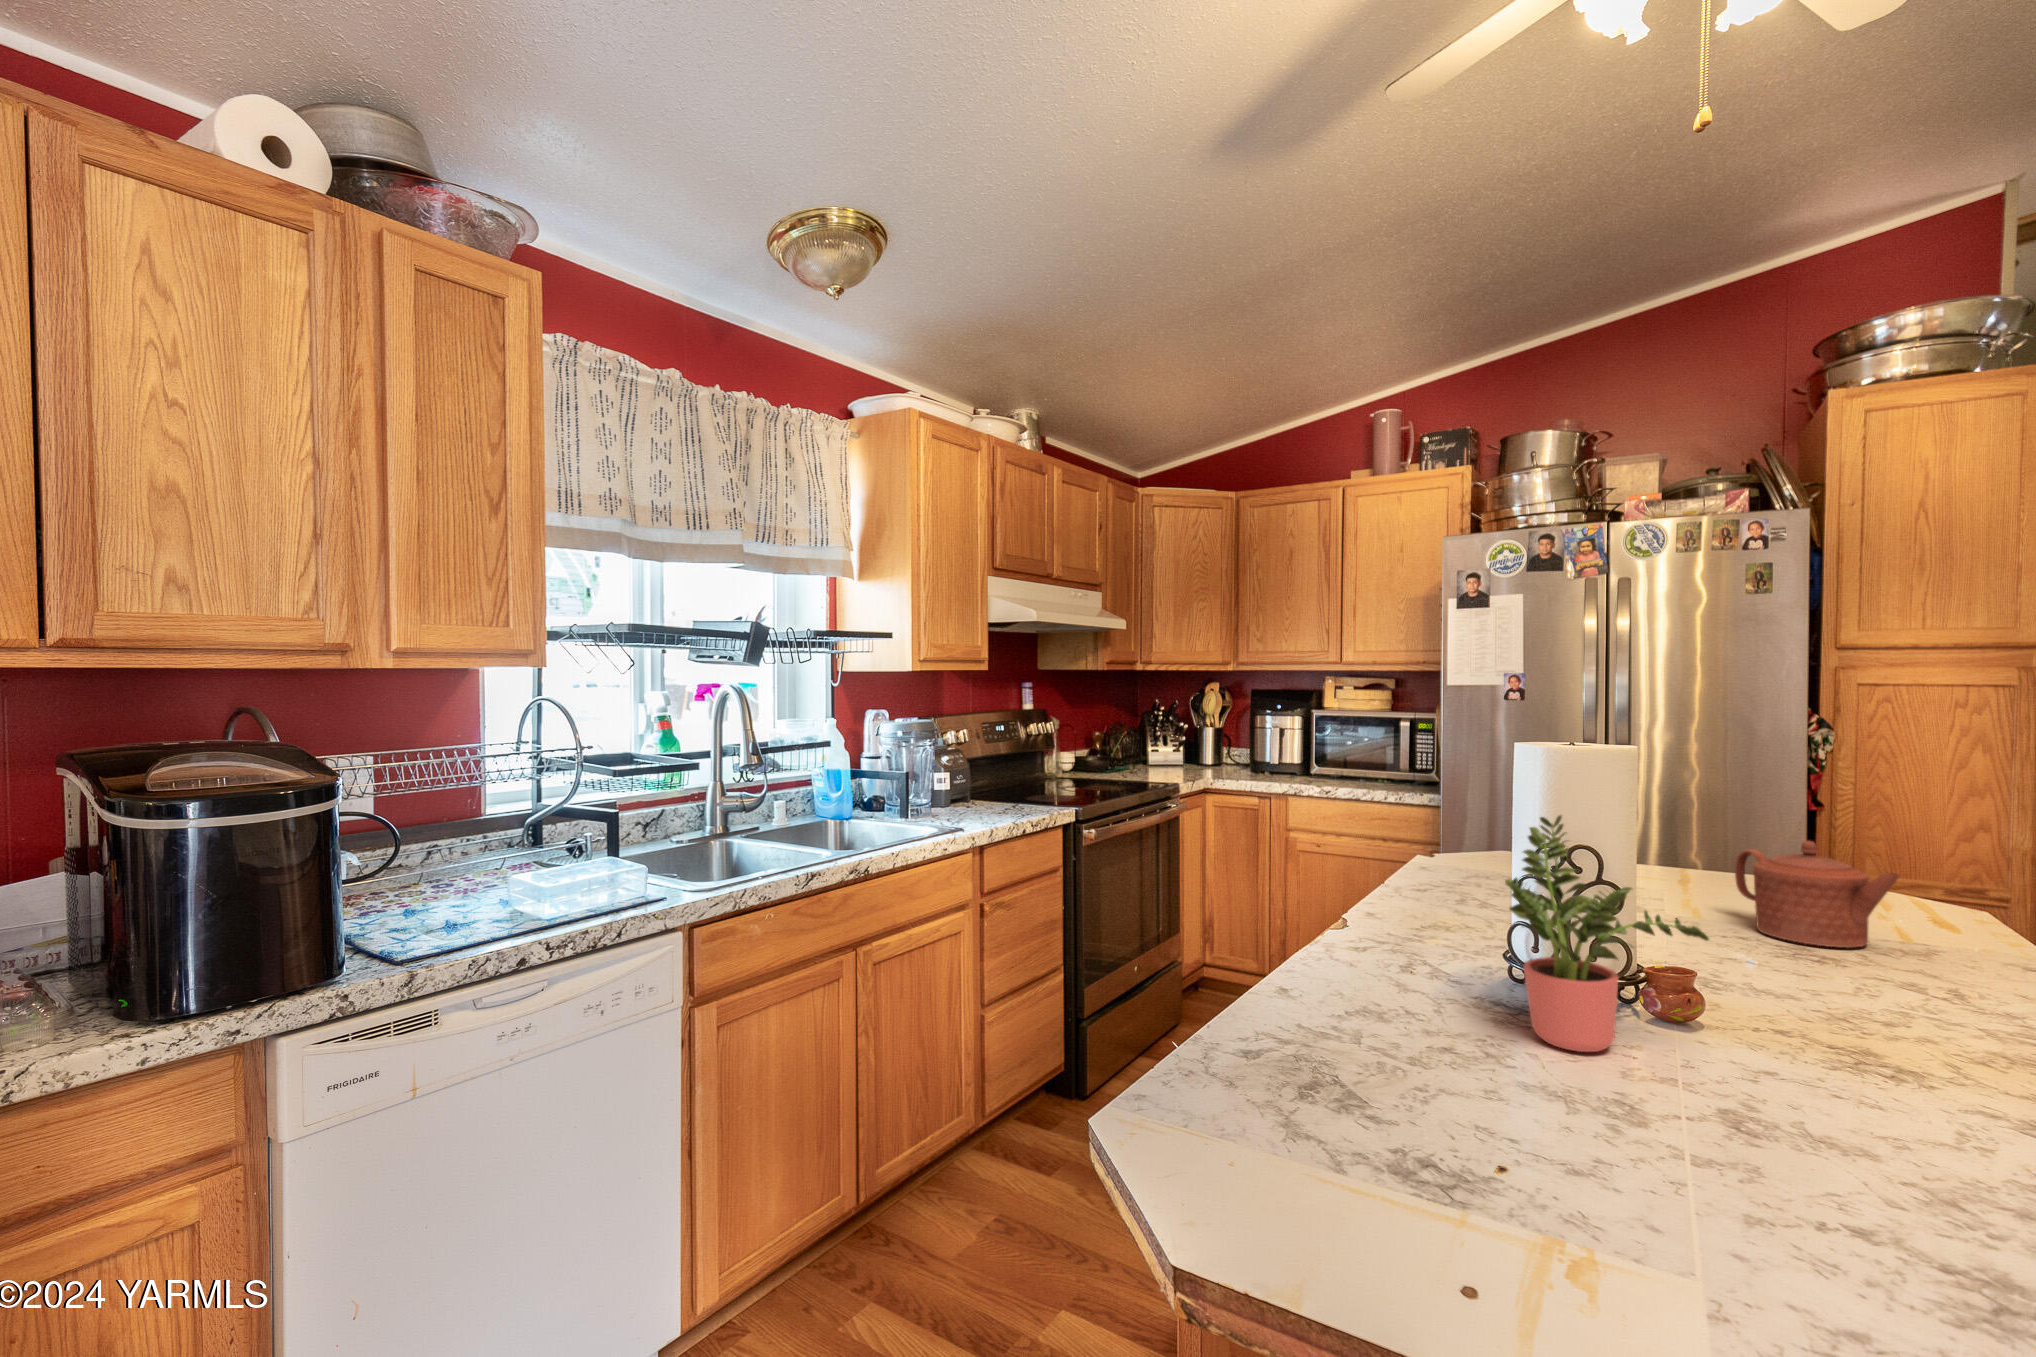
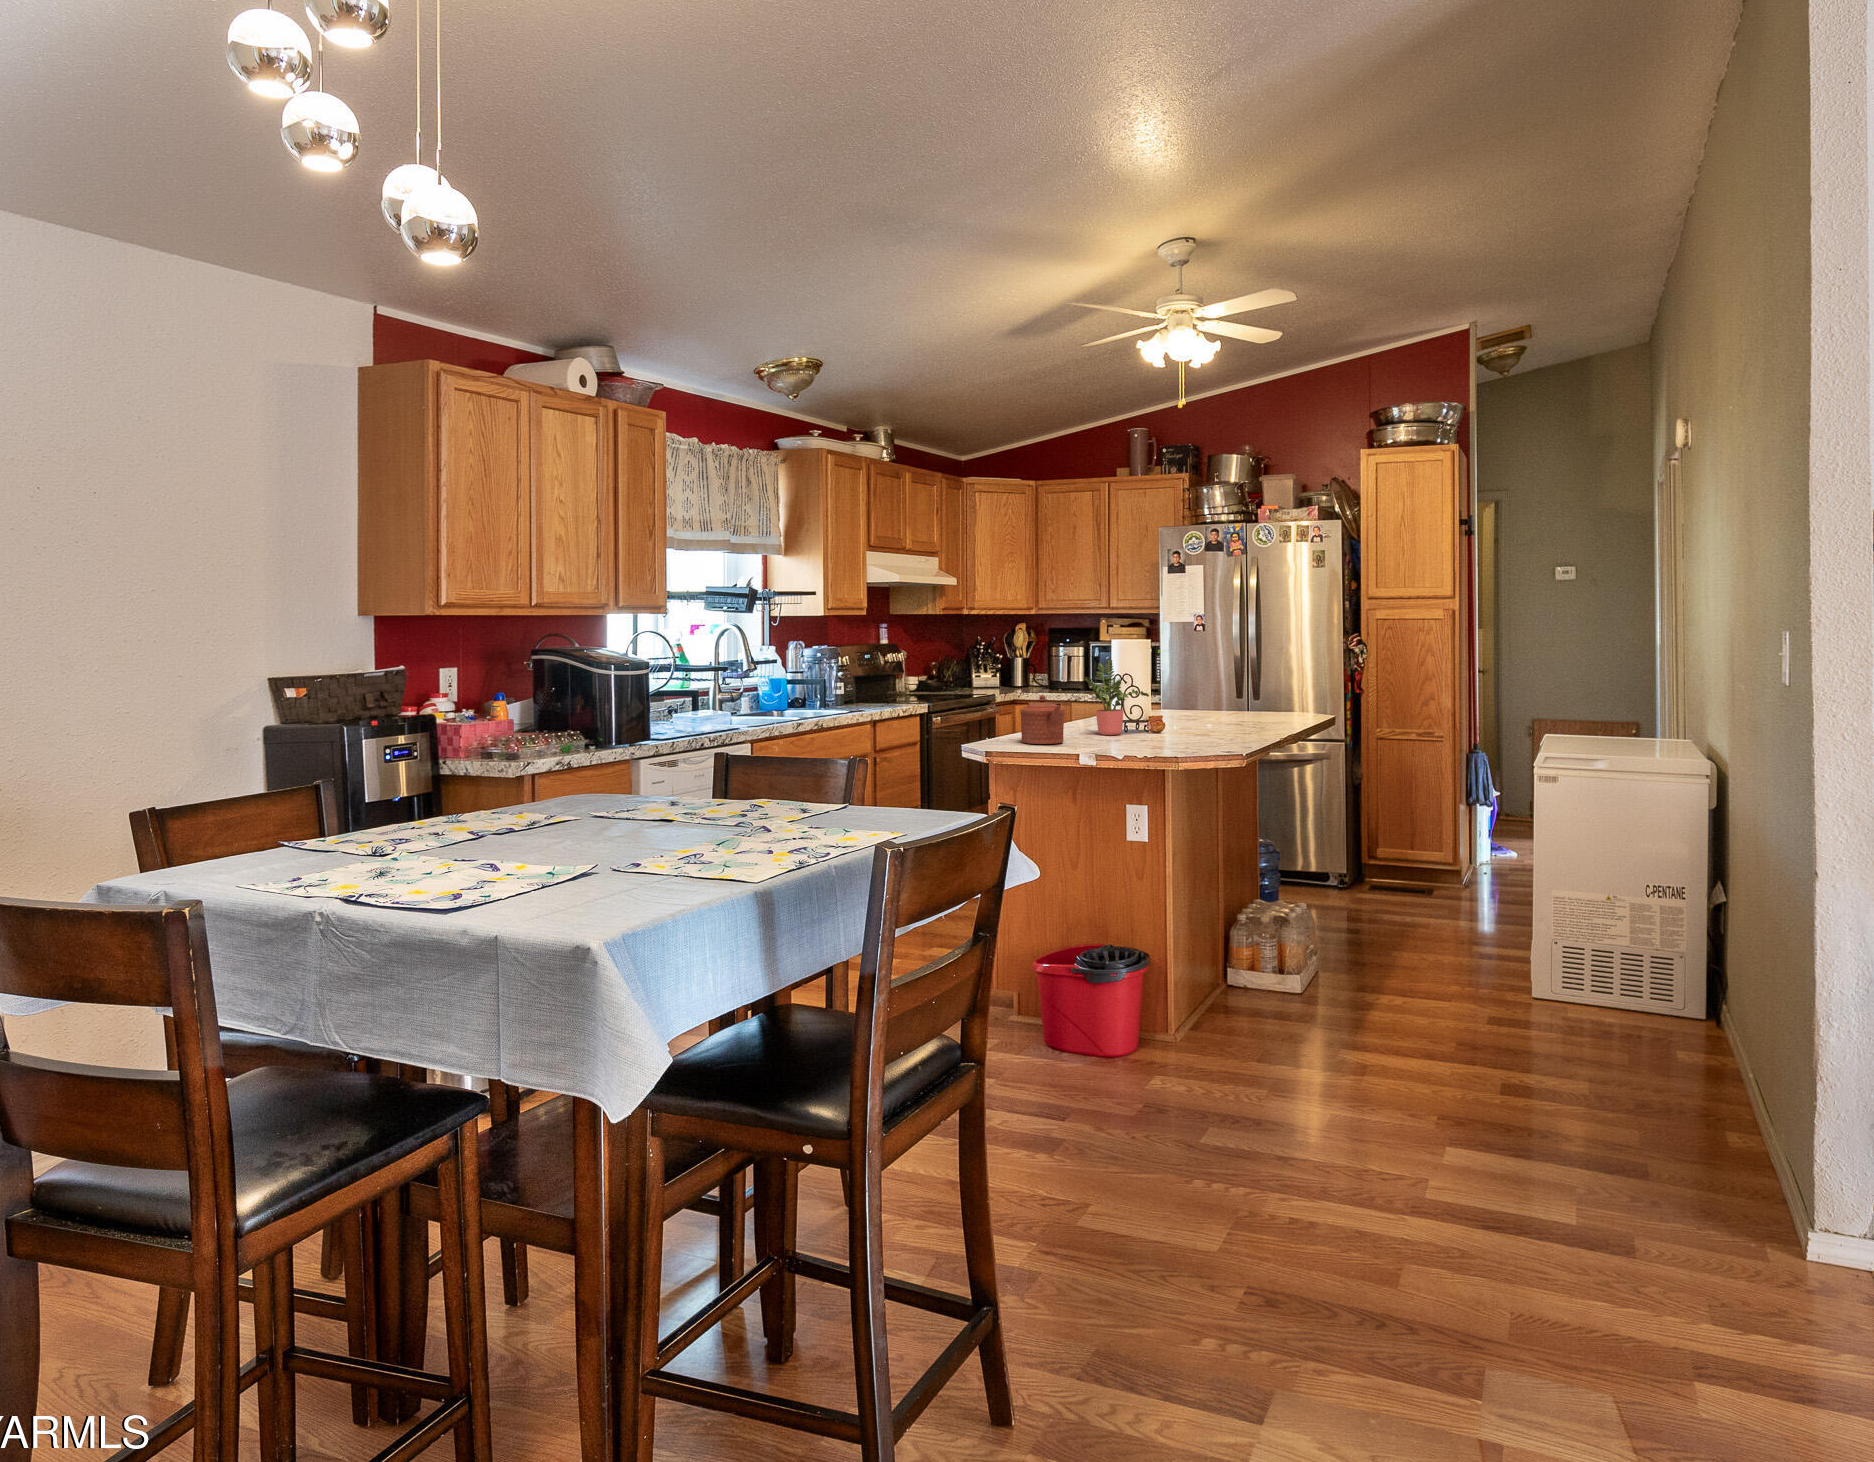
teapot: present [1735,841,1900,948] -> present [1021,695,1064,744]

